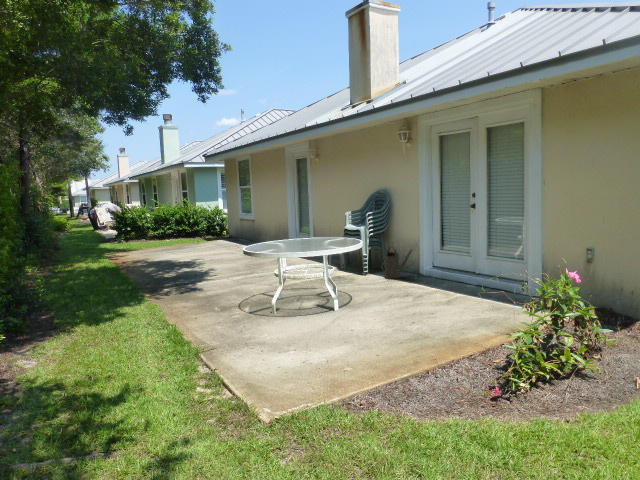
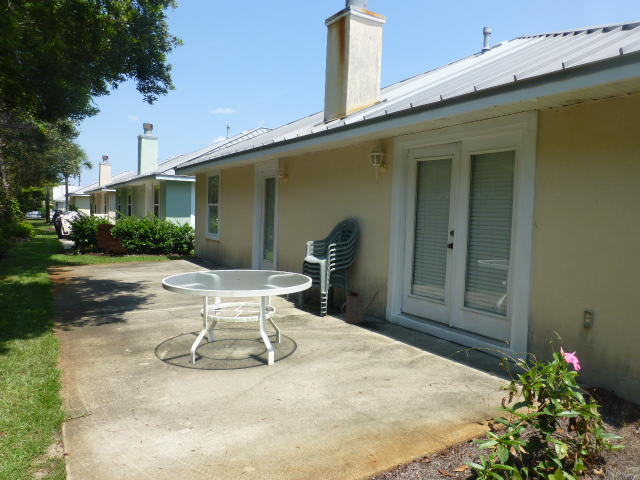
lounge chair: none [137,212,167,242] -> present [96,224,127,256]

